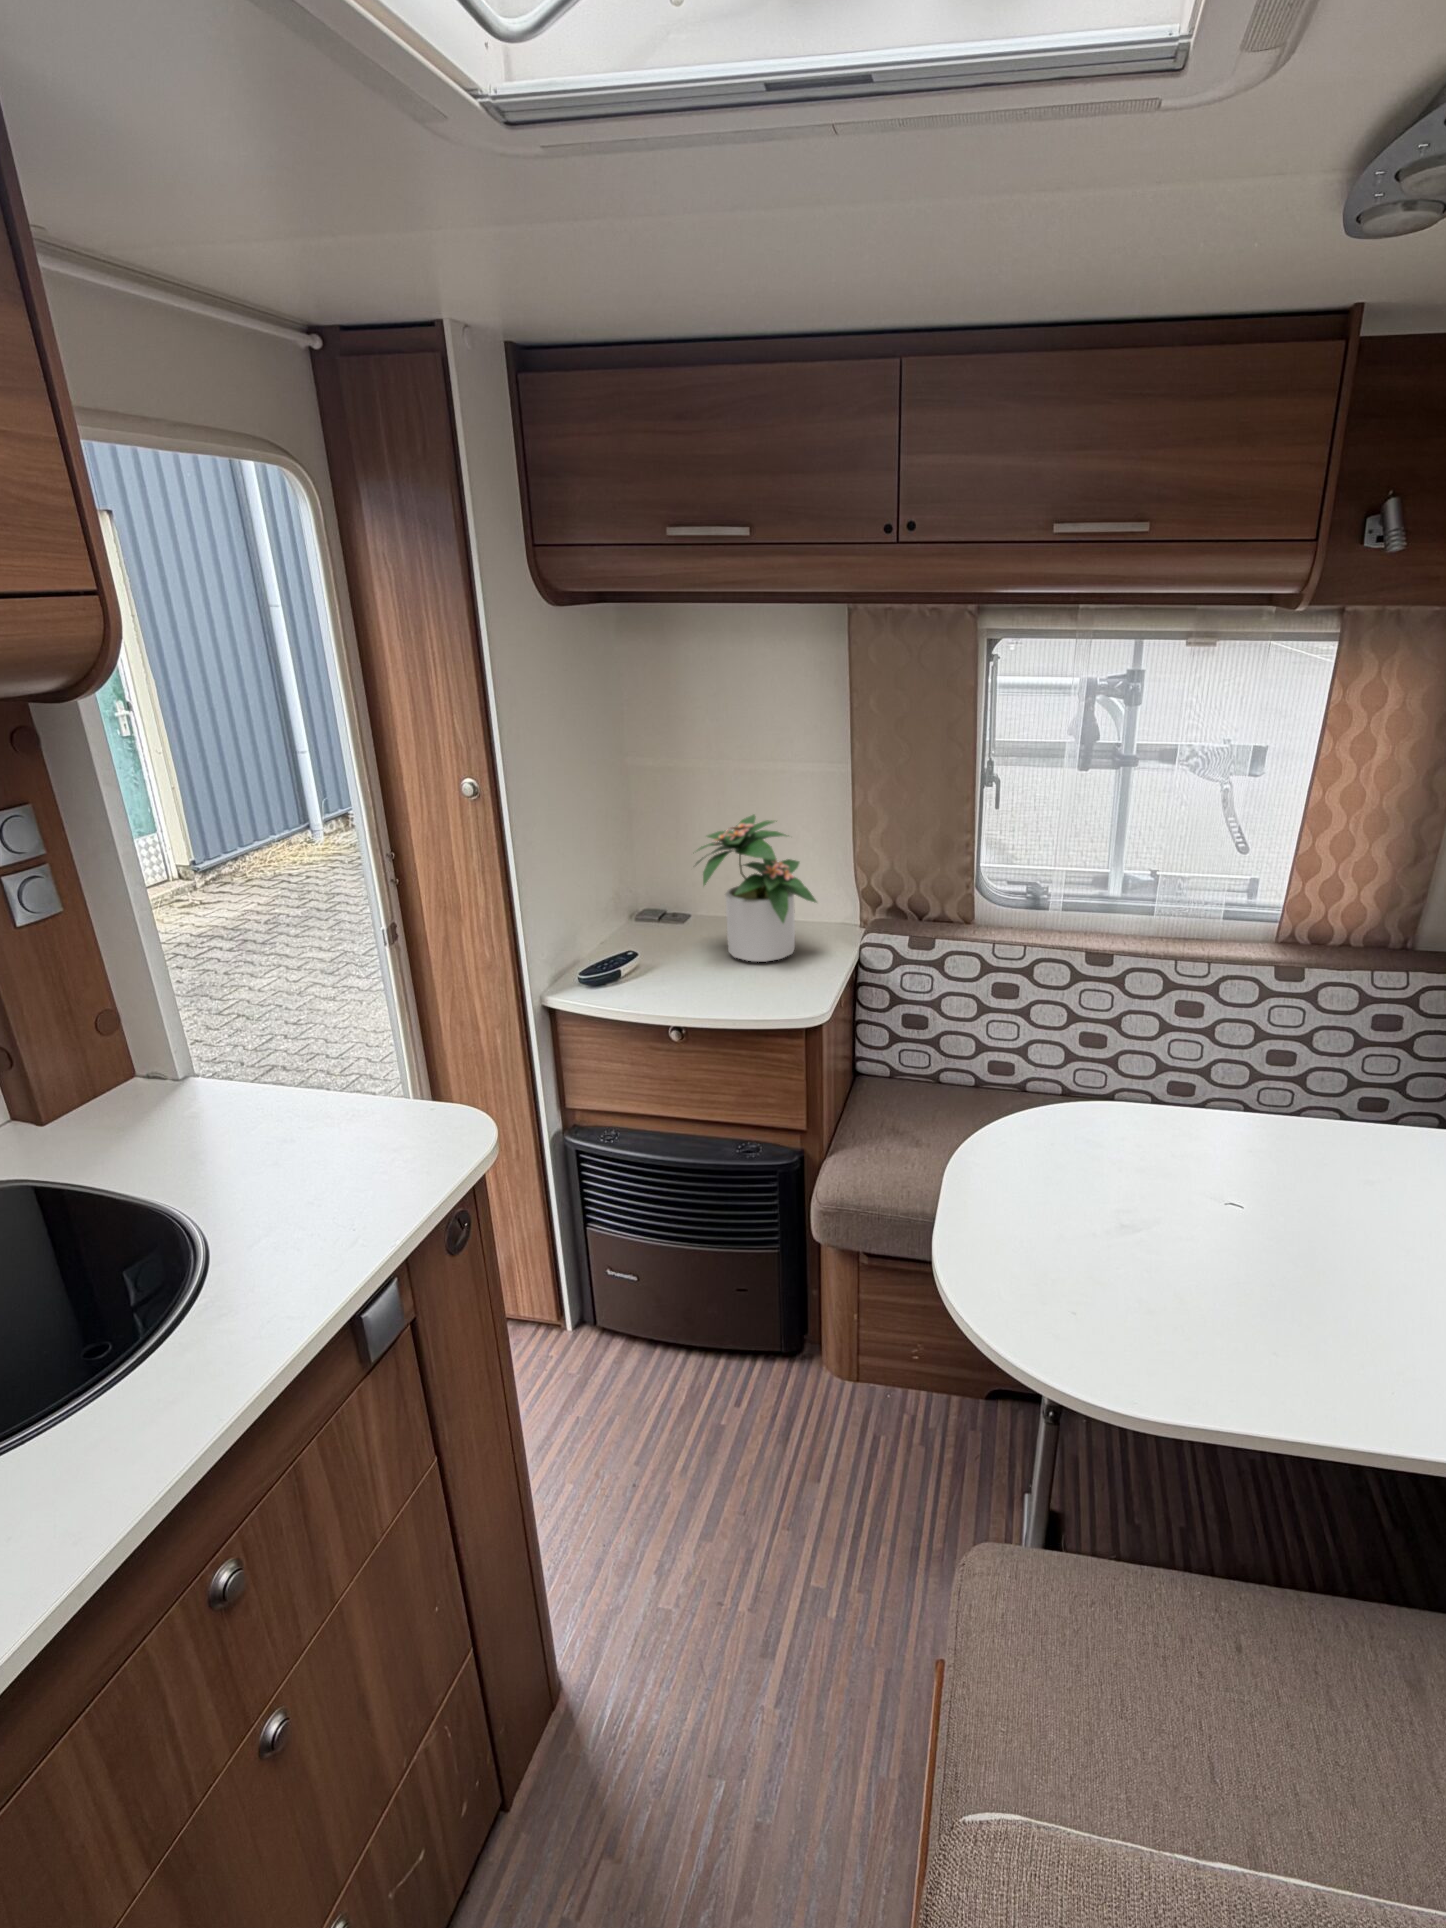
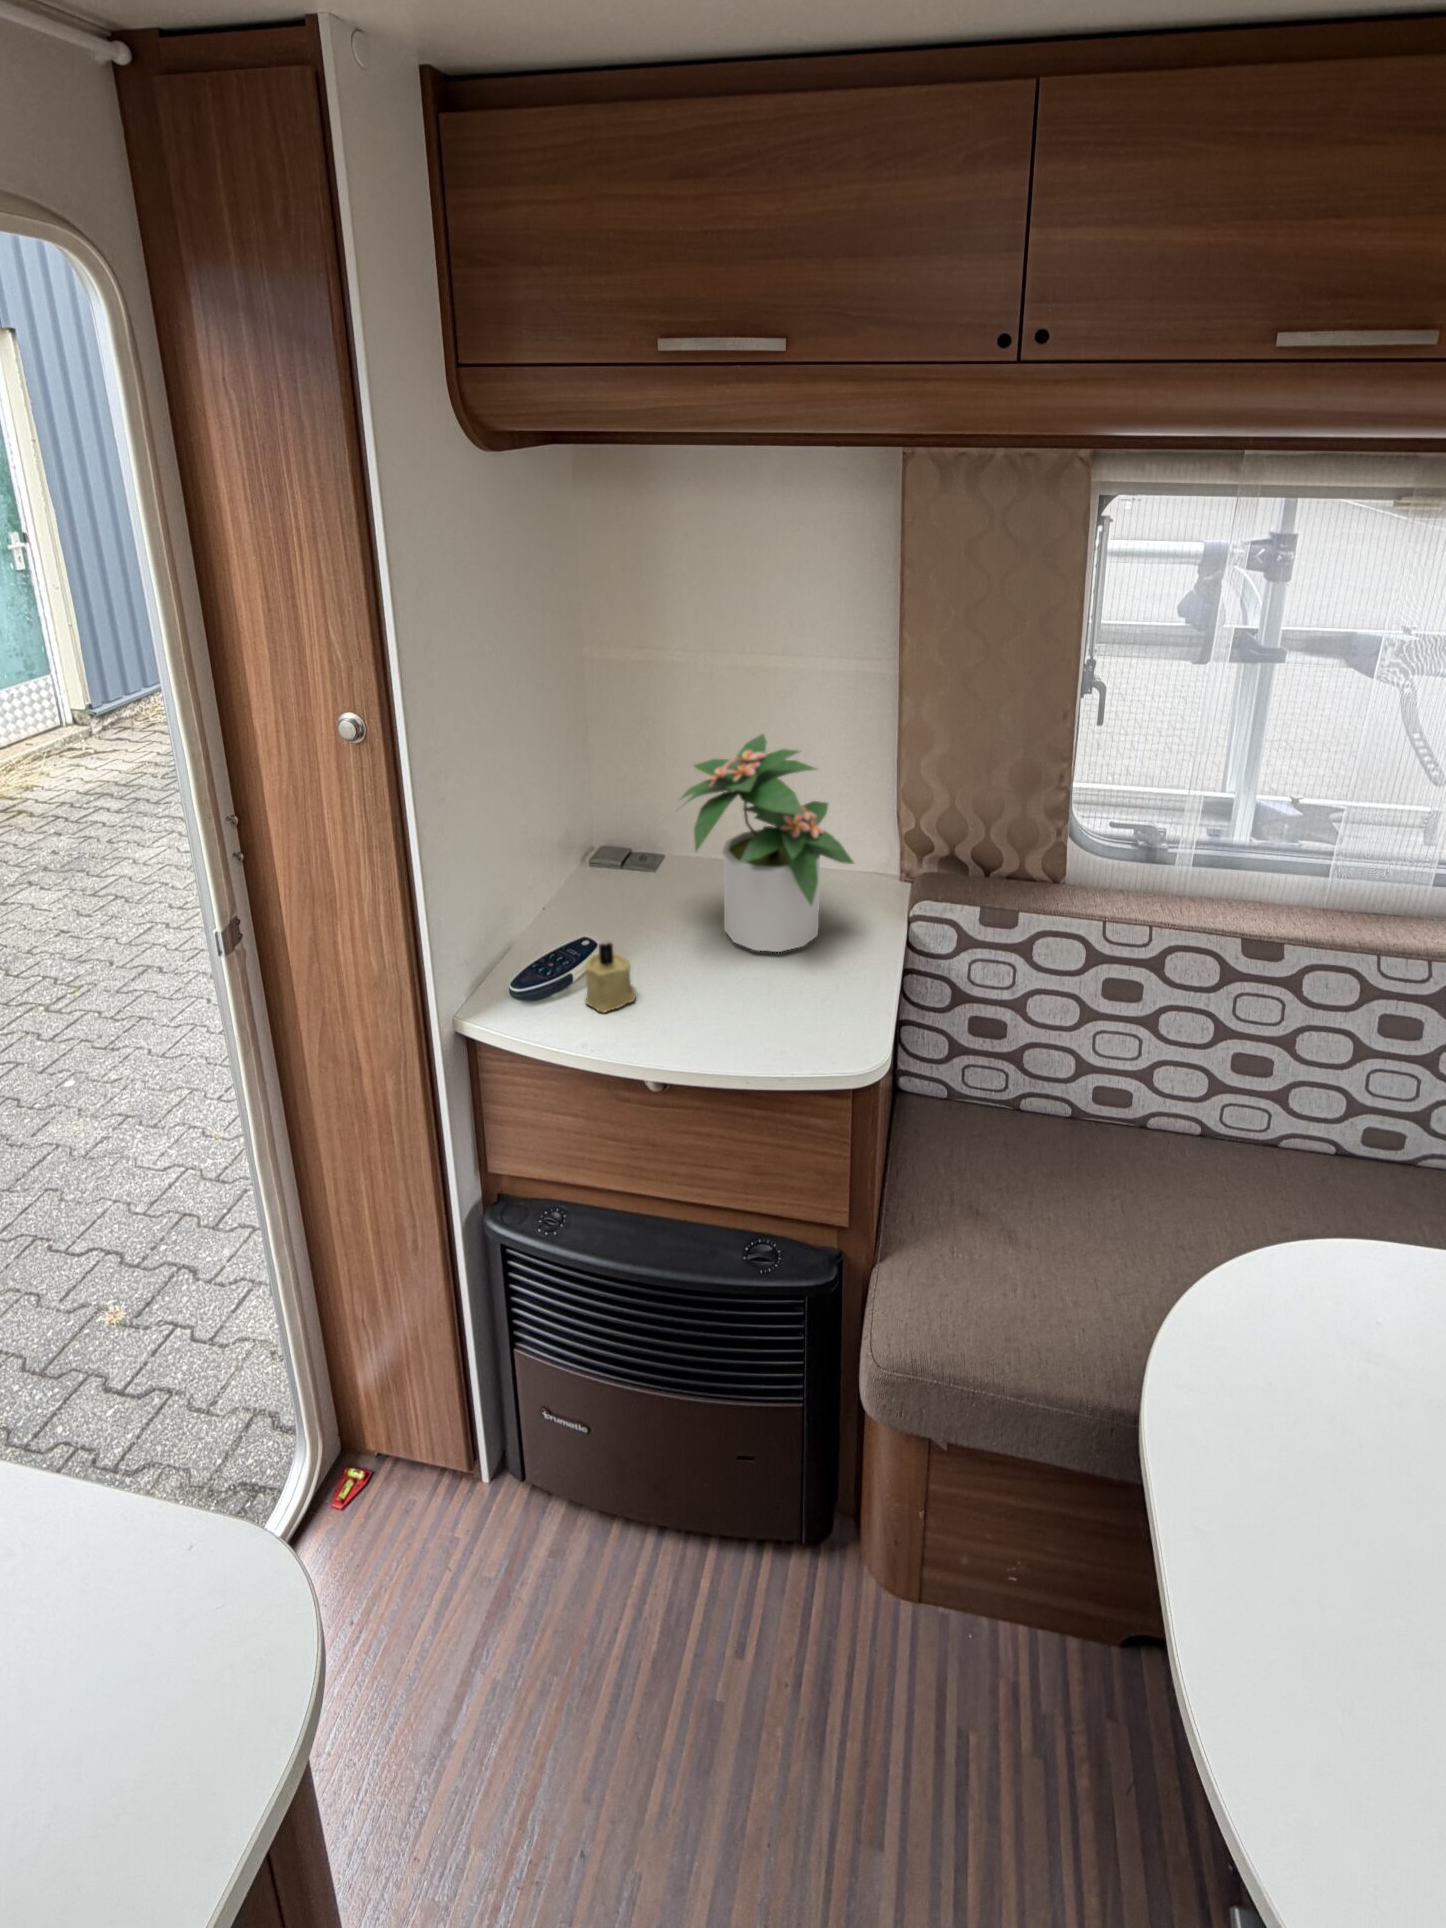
candle: none [628,944,664,990] -> present [585,943,636,1012]

